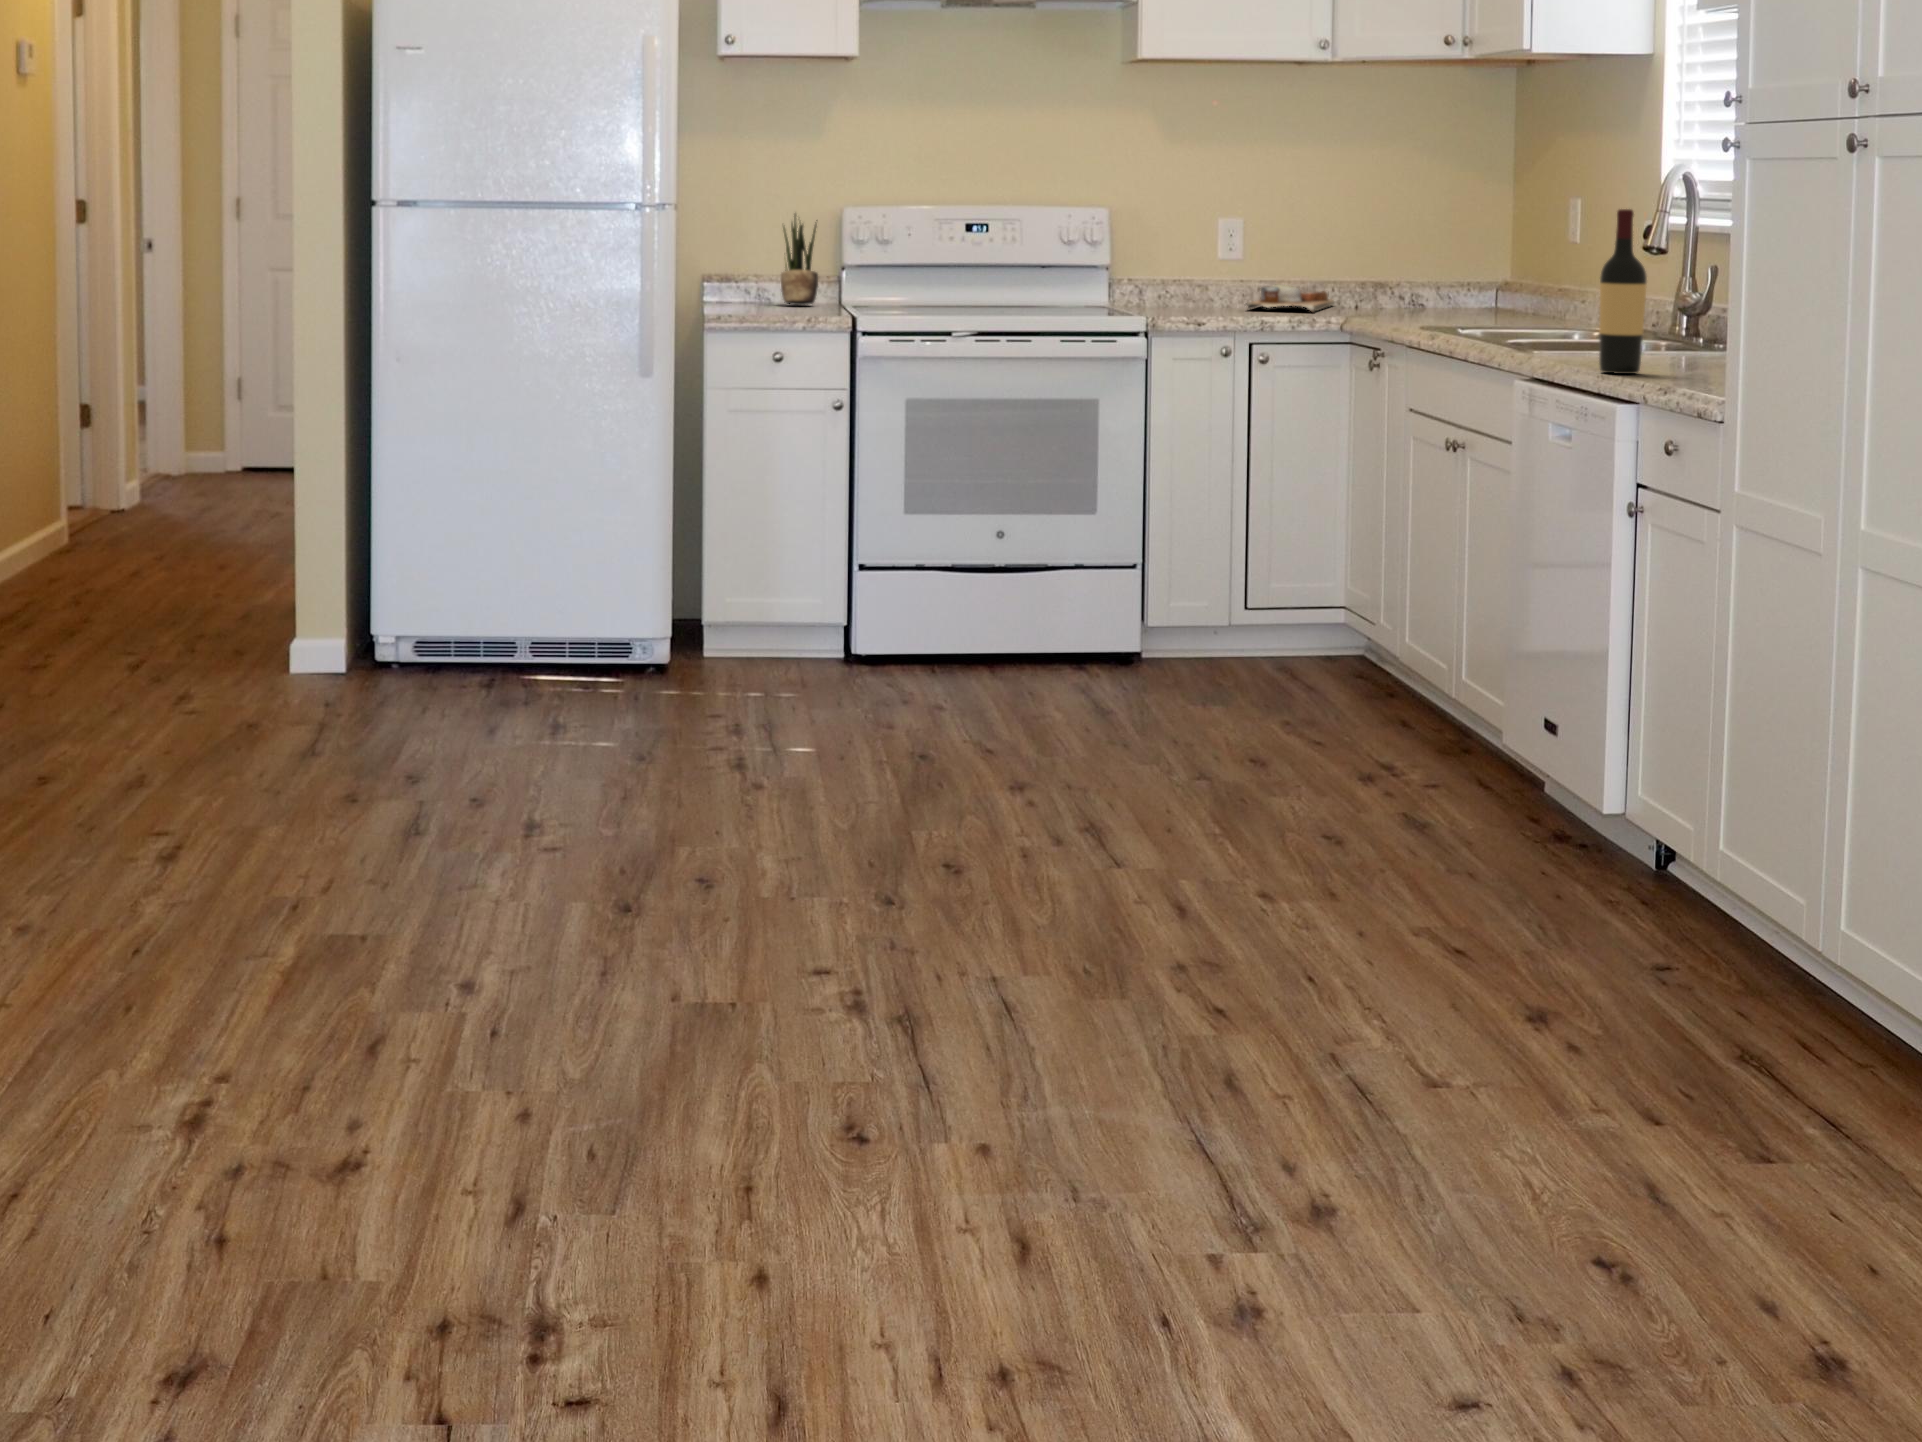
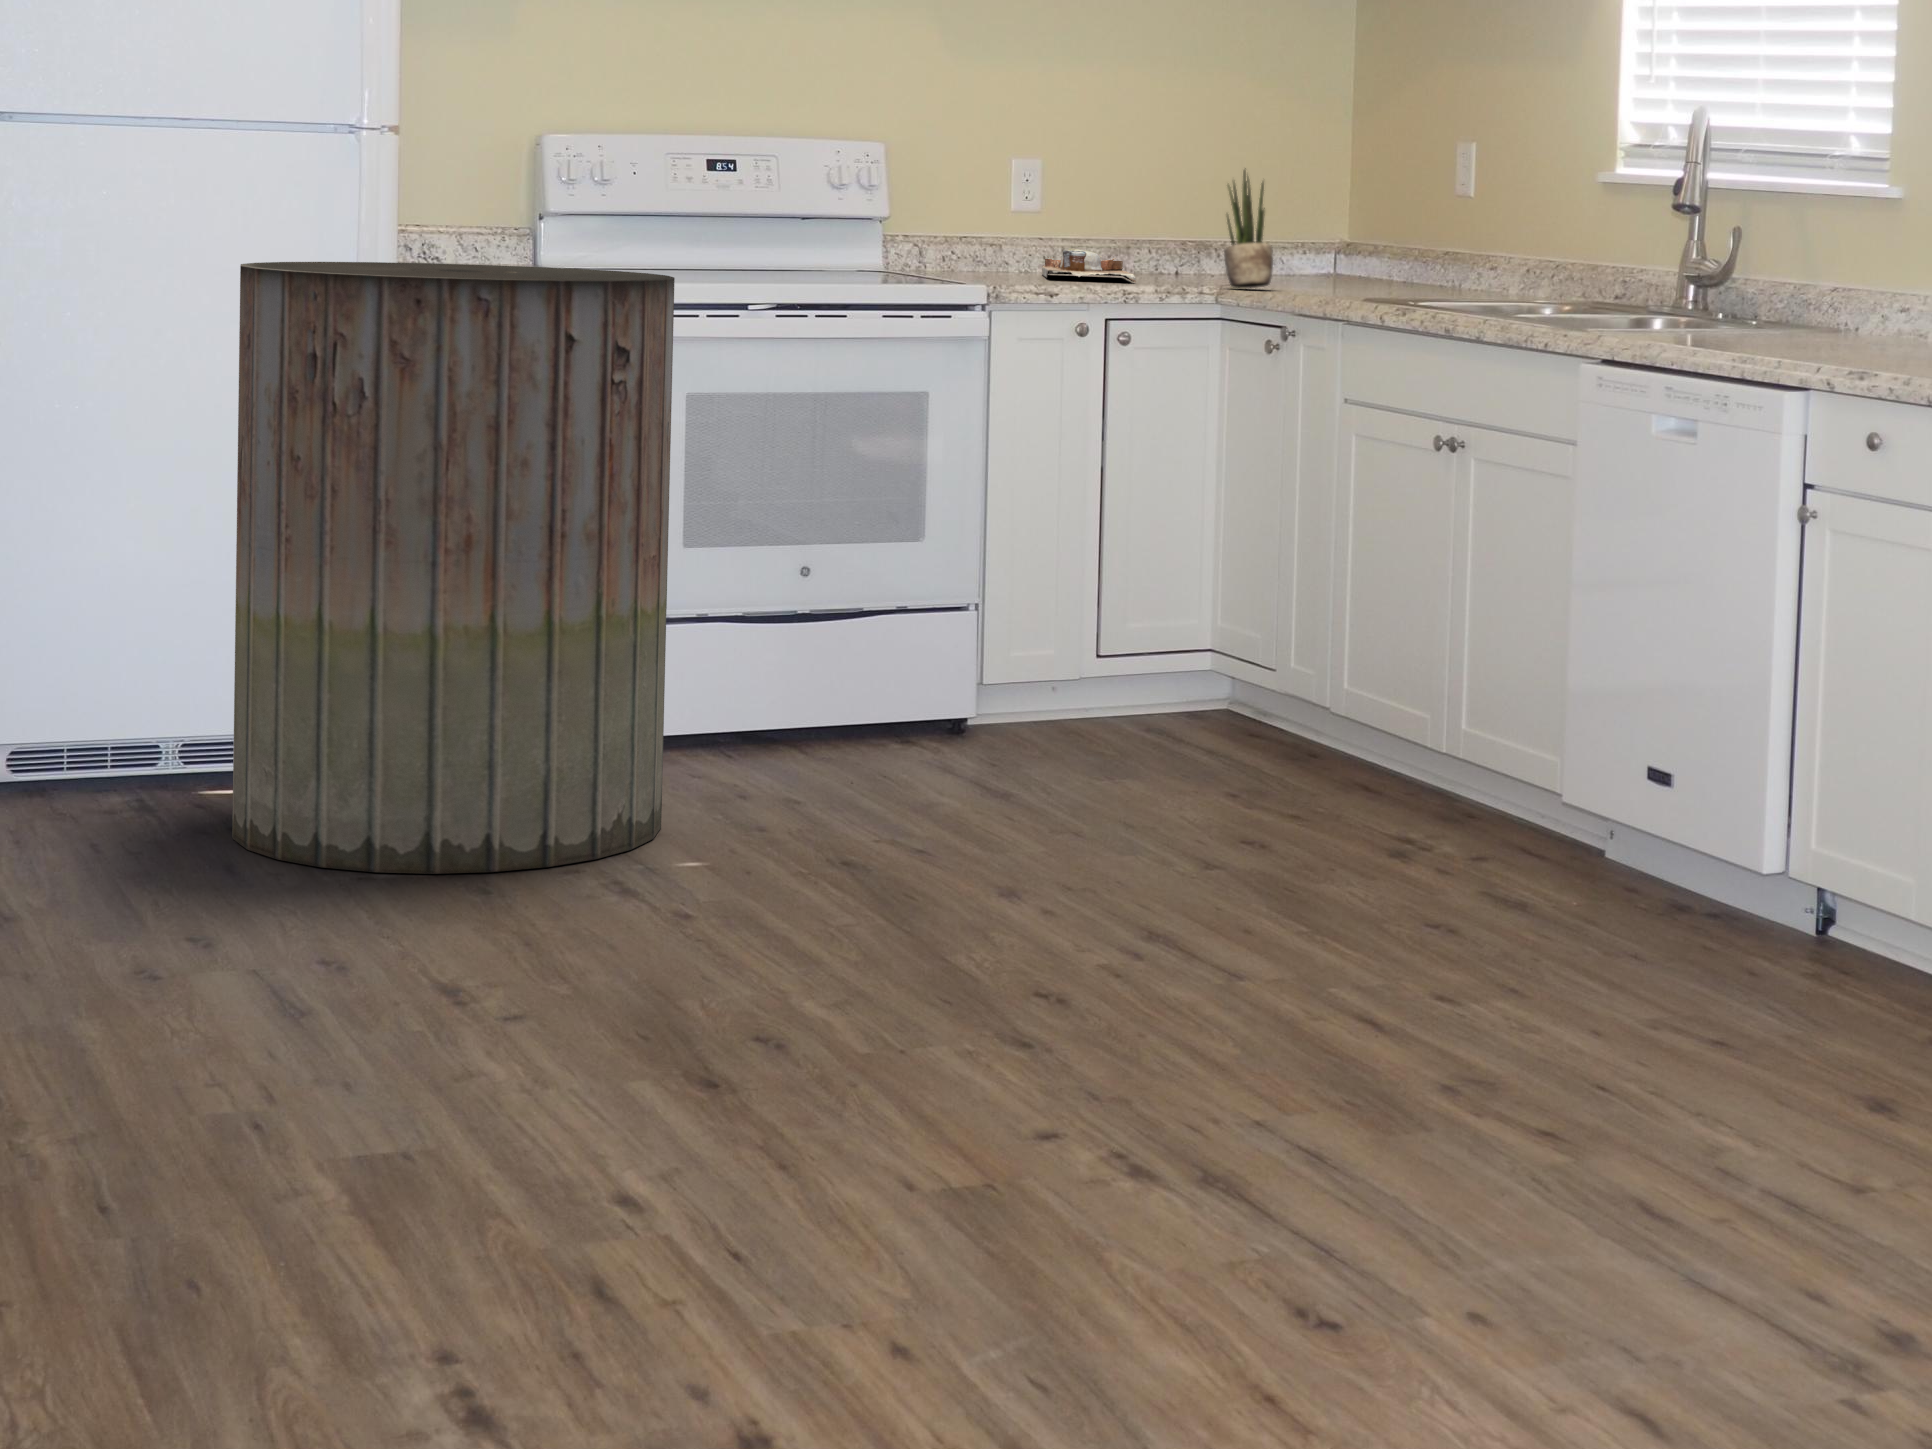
wine bottle: present [1599,209,1647,374] -> none [1664,149,1715,334]
potted plant: present [781,214,818,305] -> present [1224,170,1273,288]
trash can: none [512,310,818,757] -> present [232,262,675,874]

